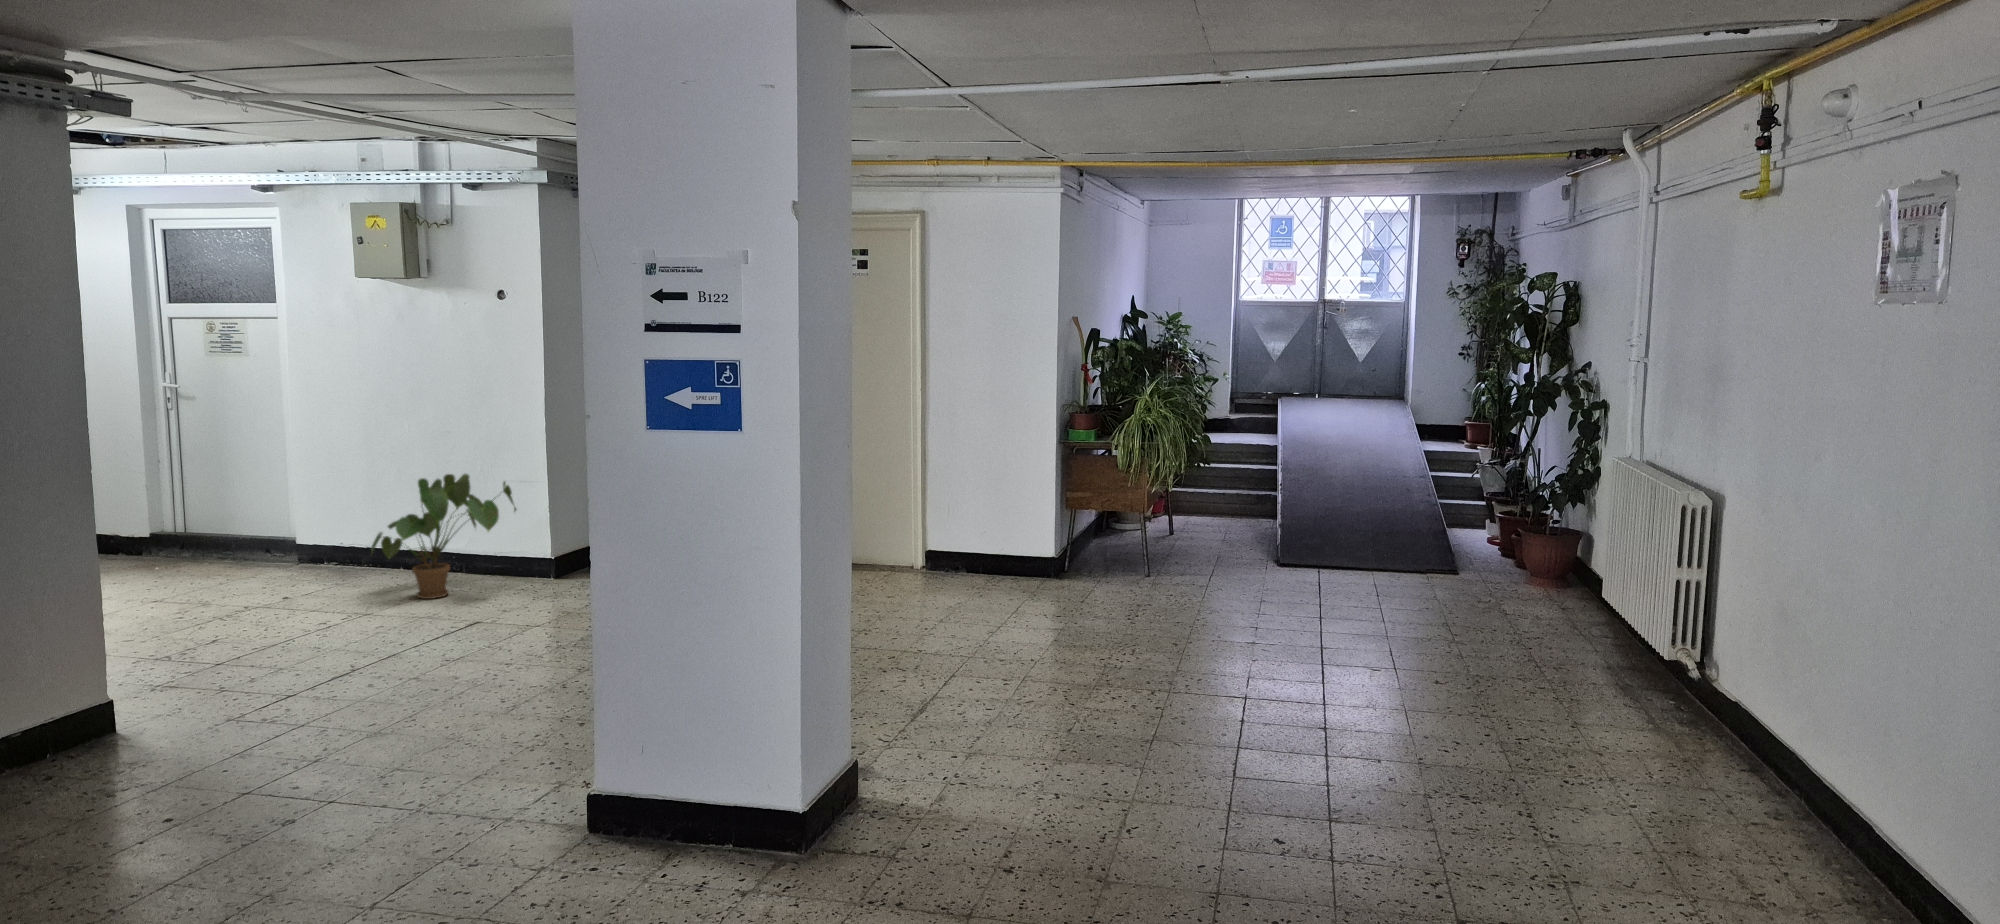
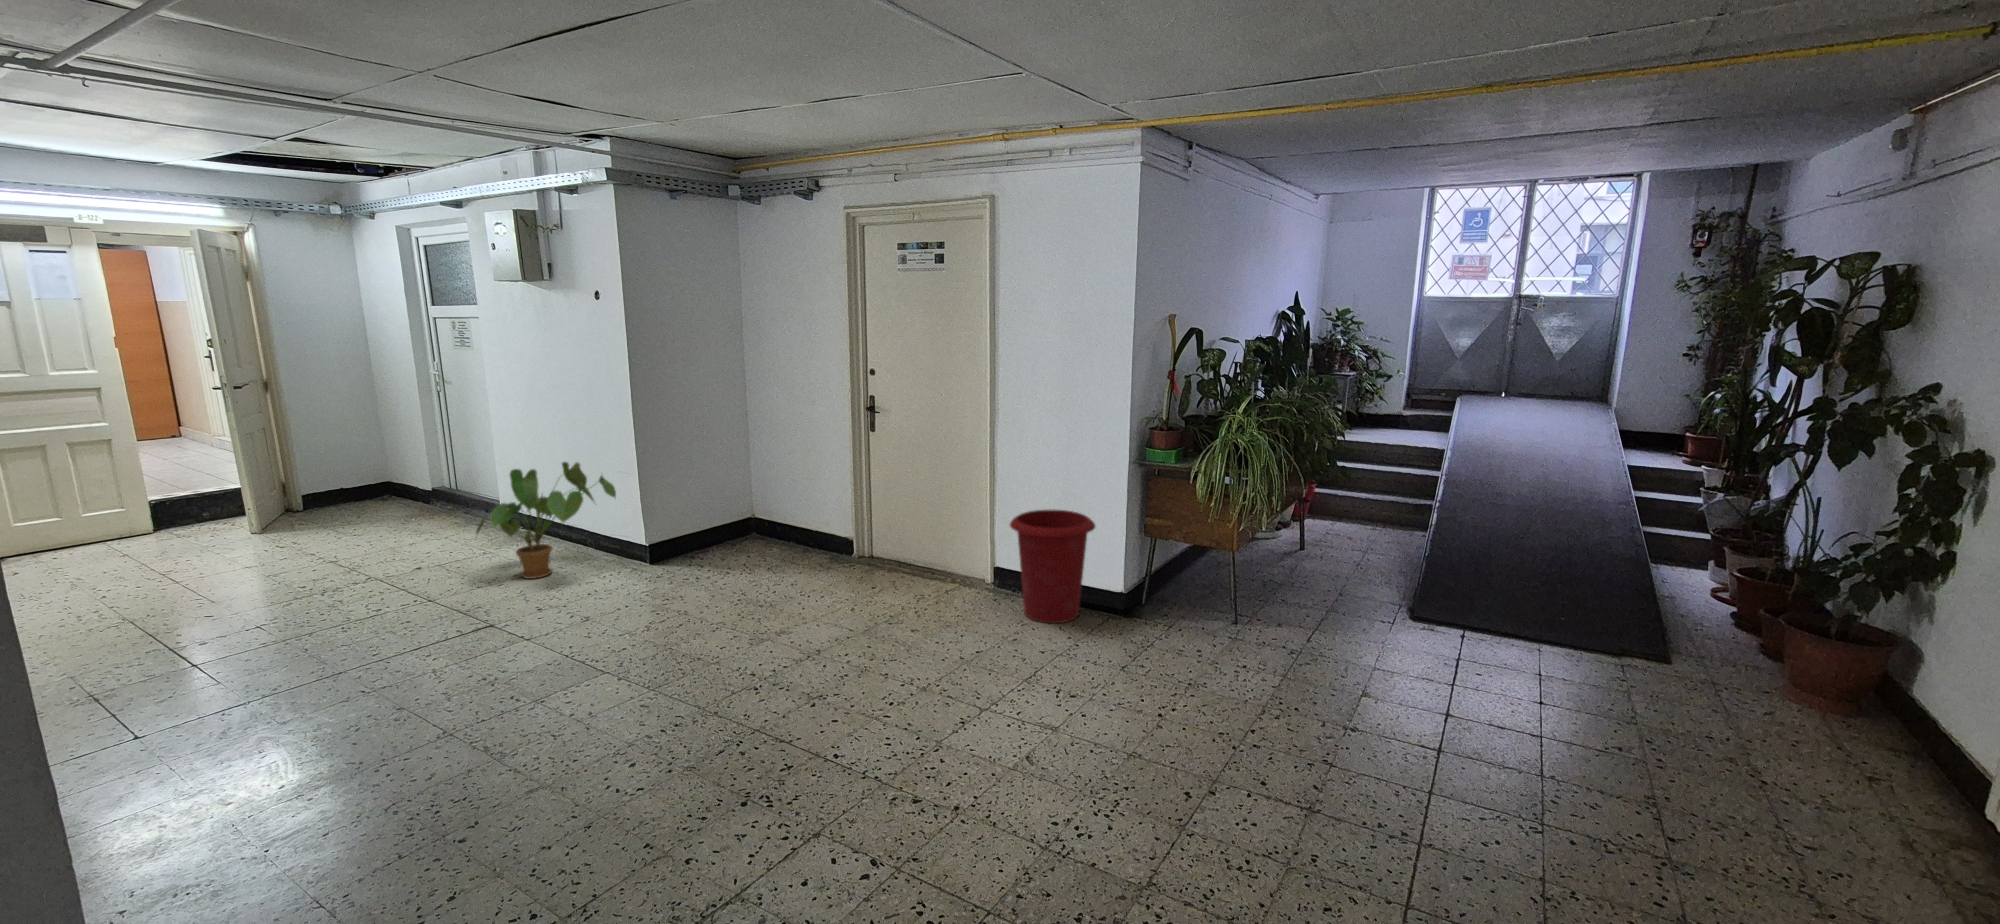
waste bin: none [957,491,1034,589] -> present [1010,509,1095,623]

